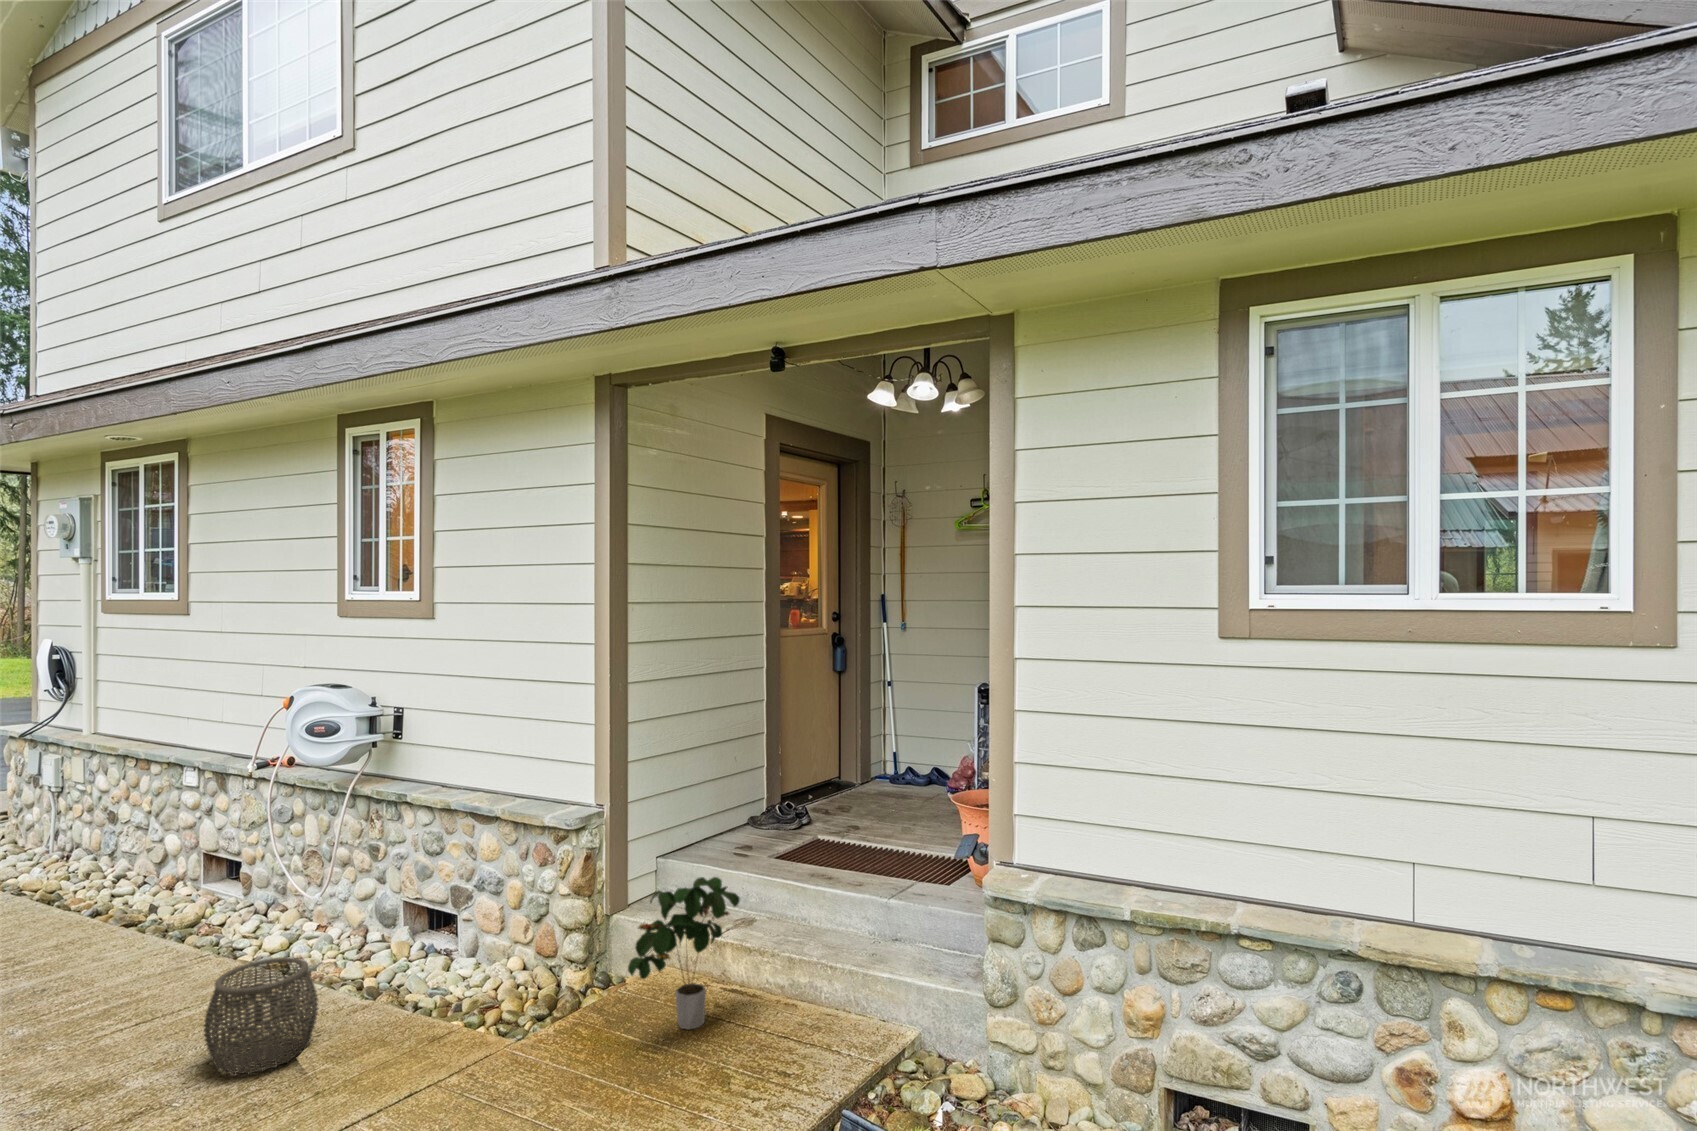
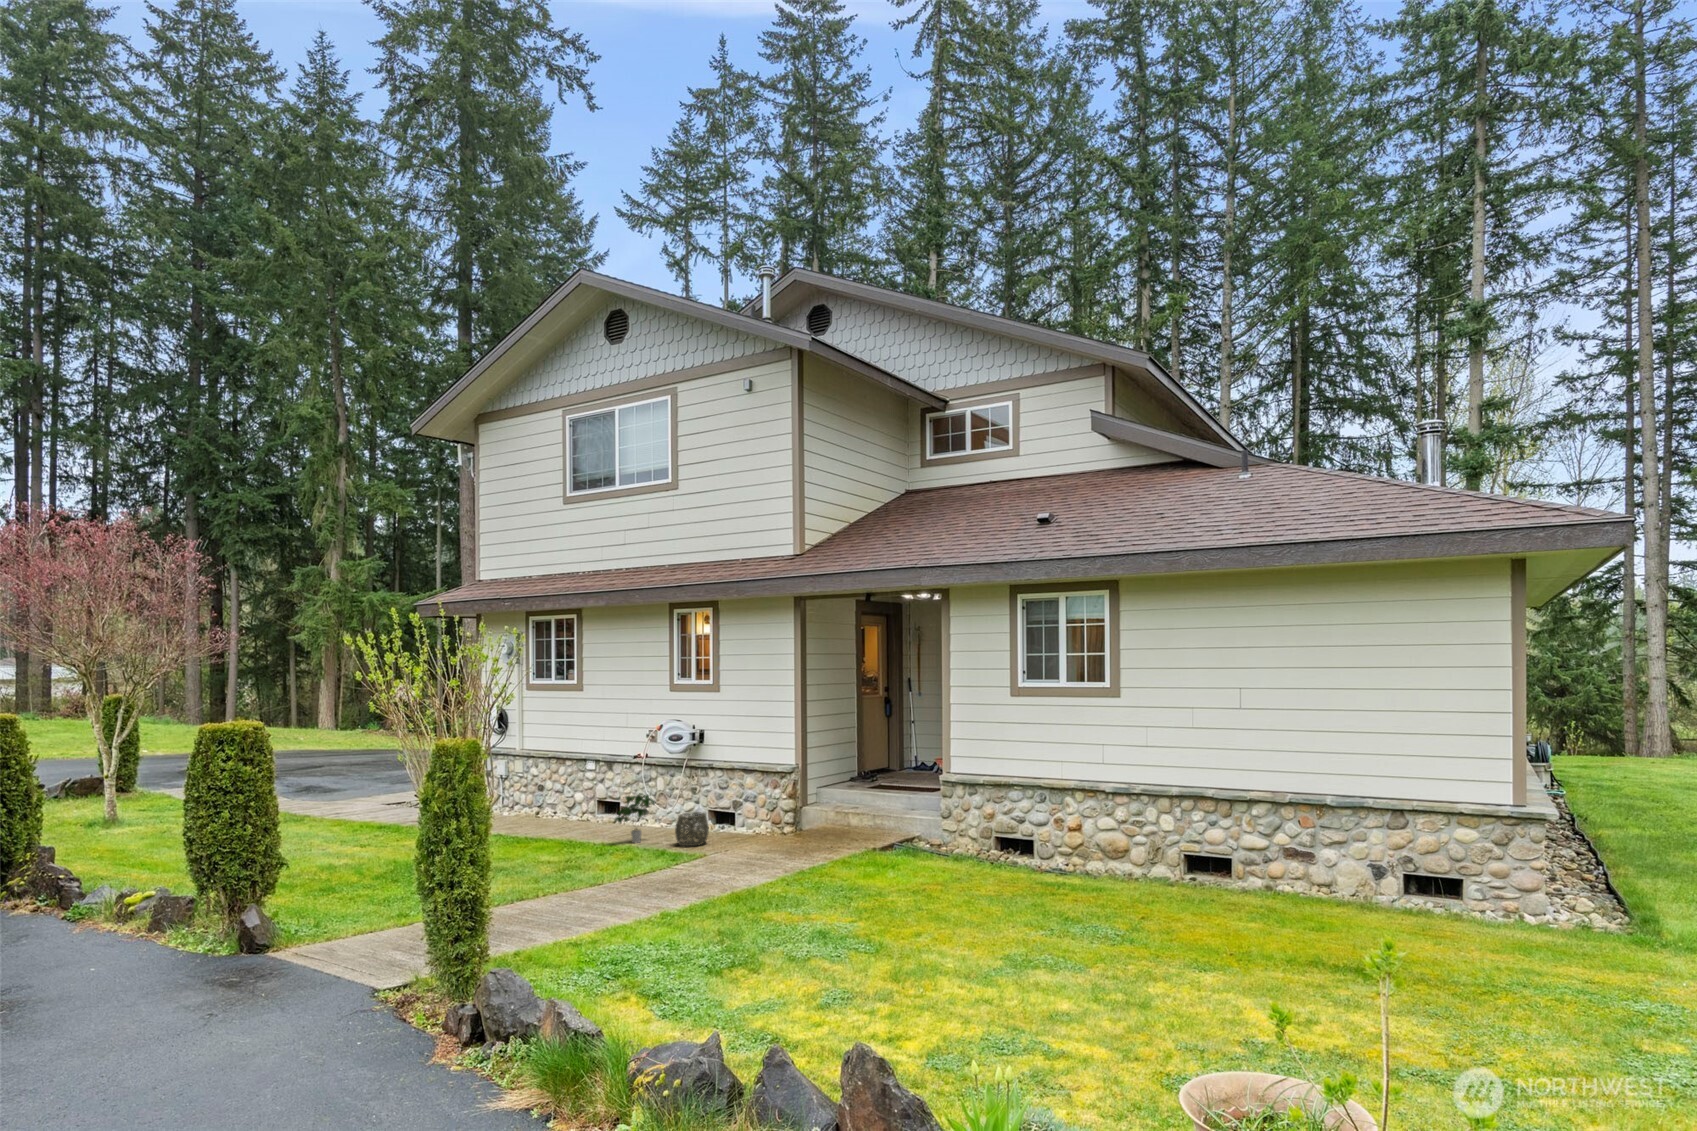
potted plant: present [628,877,740,1030] -> present [615,793,655,843]

